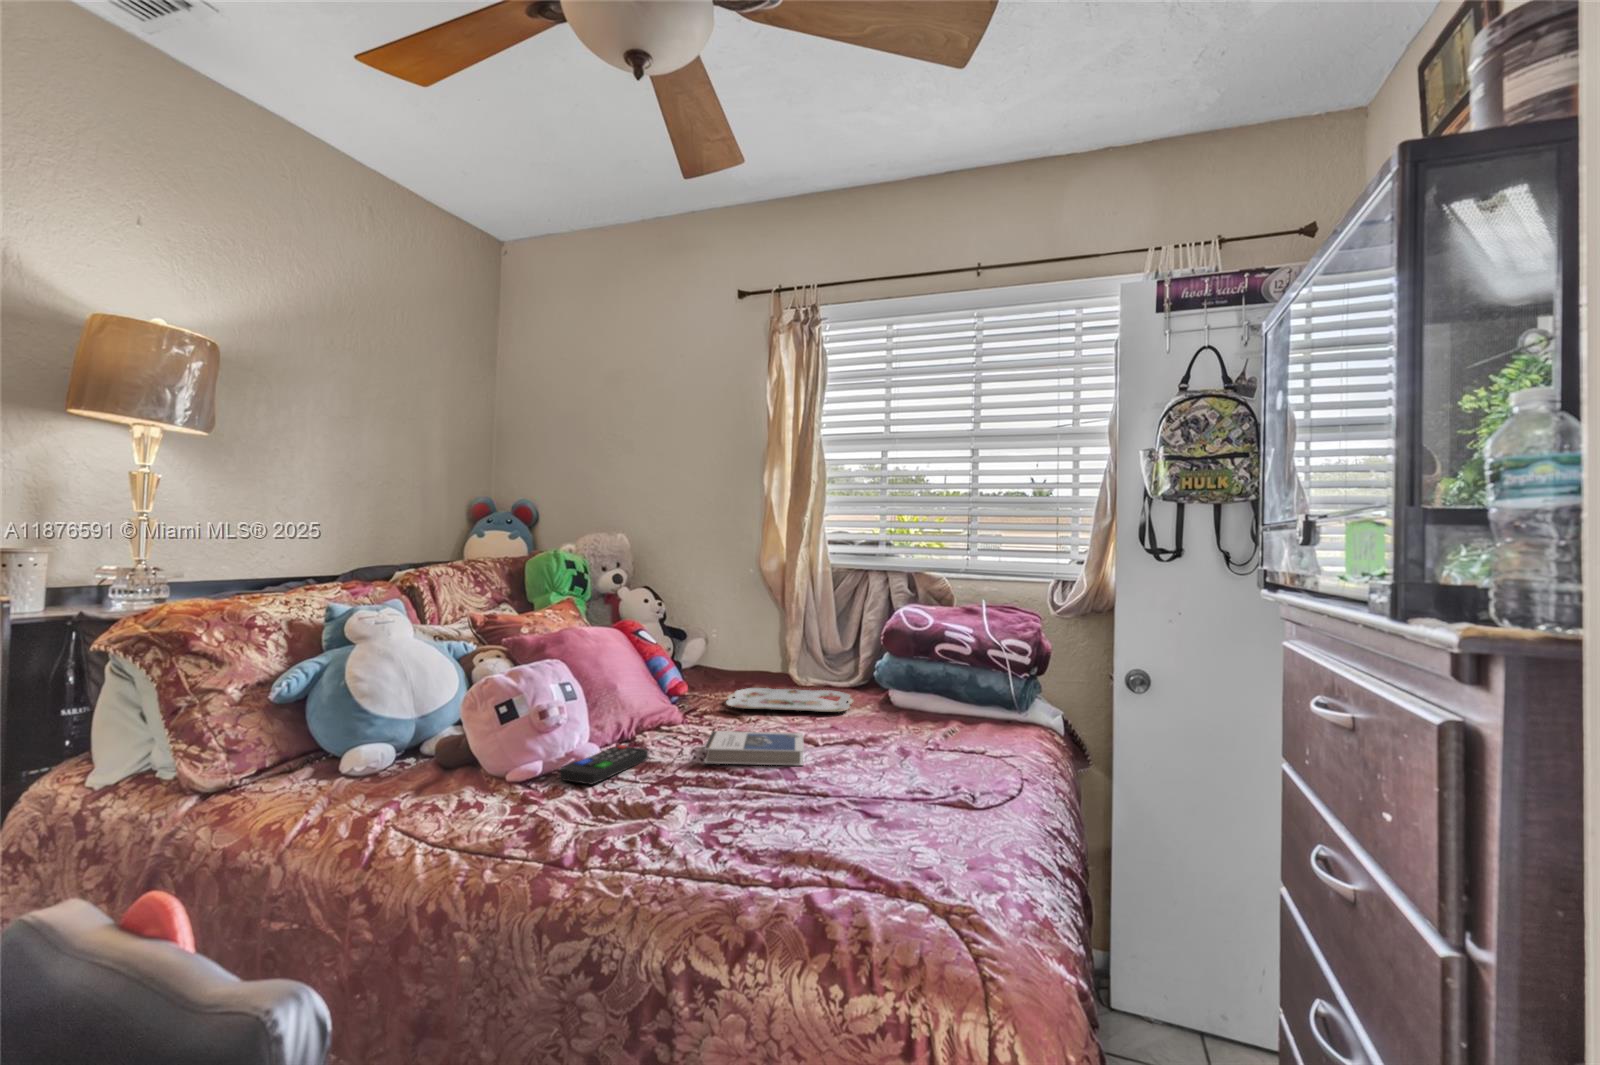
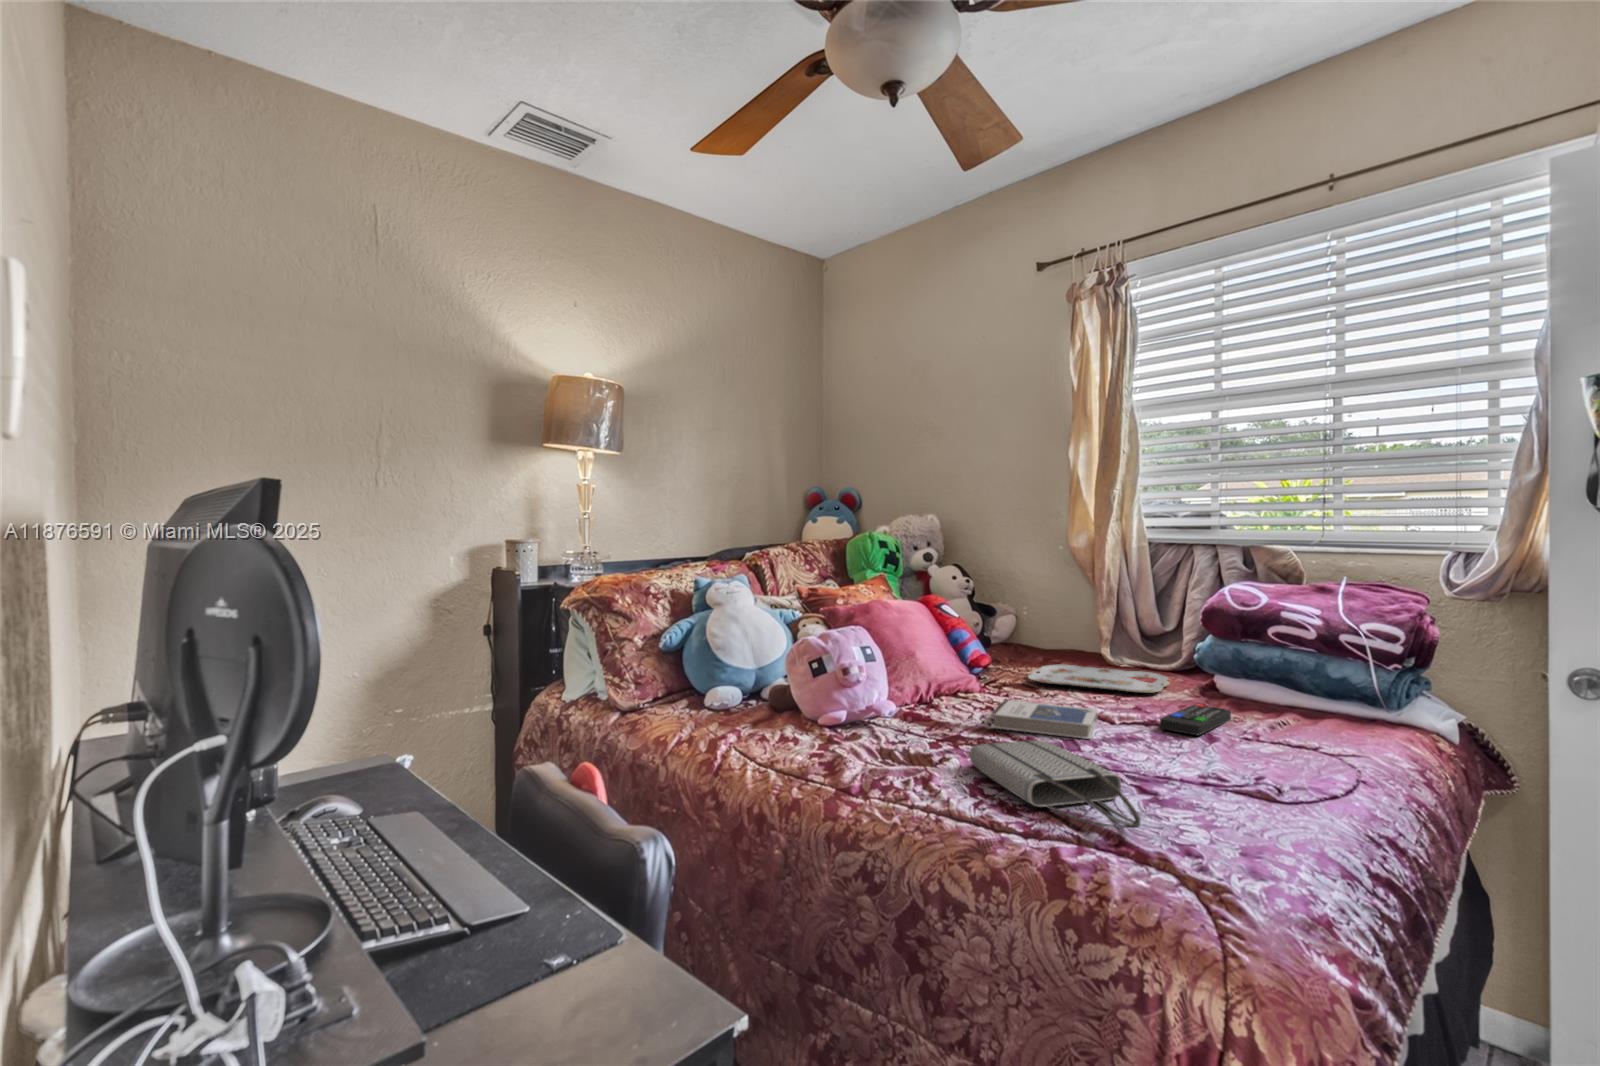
remote control: present [560,745,648,785] -> present [1160,704,1231,735]
tote bag: none [695,774,883,861] -> present [969,740,1140,828]

